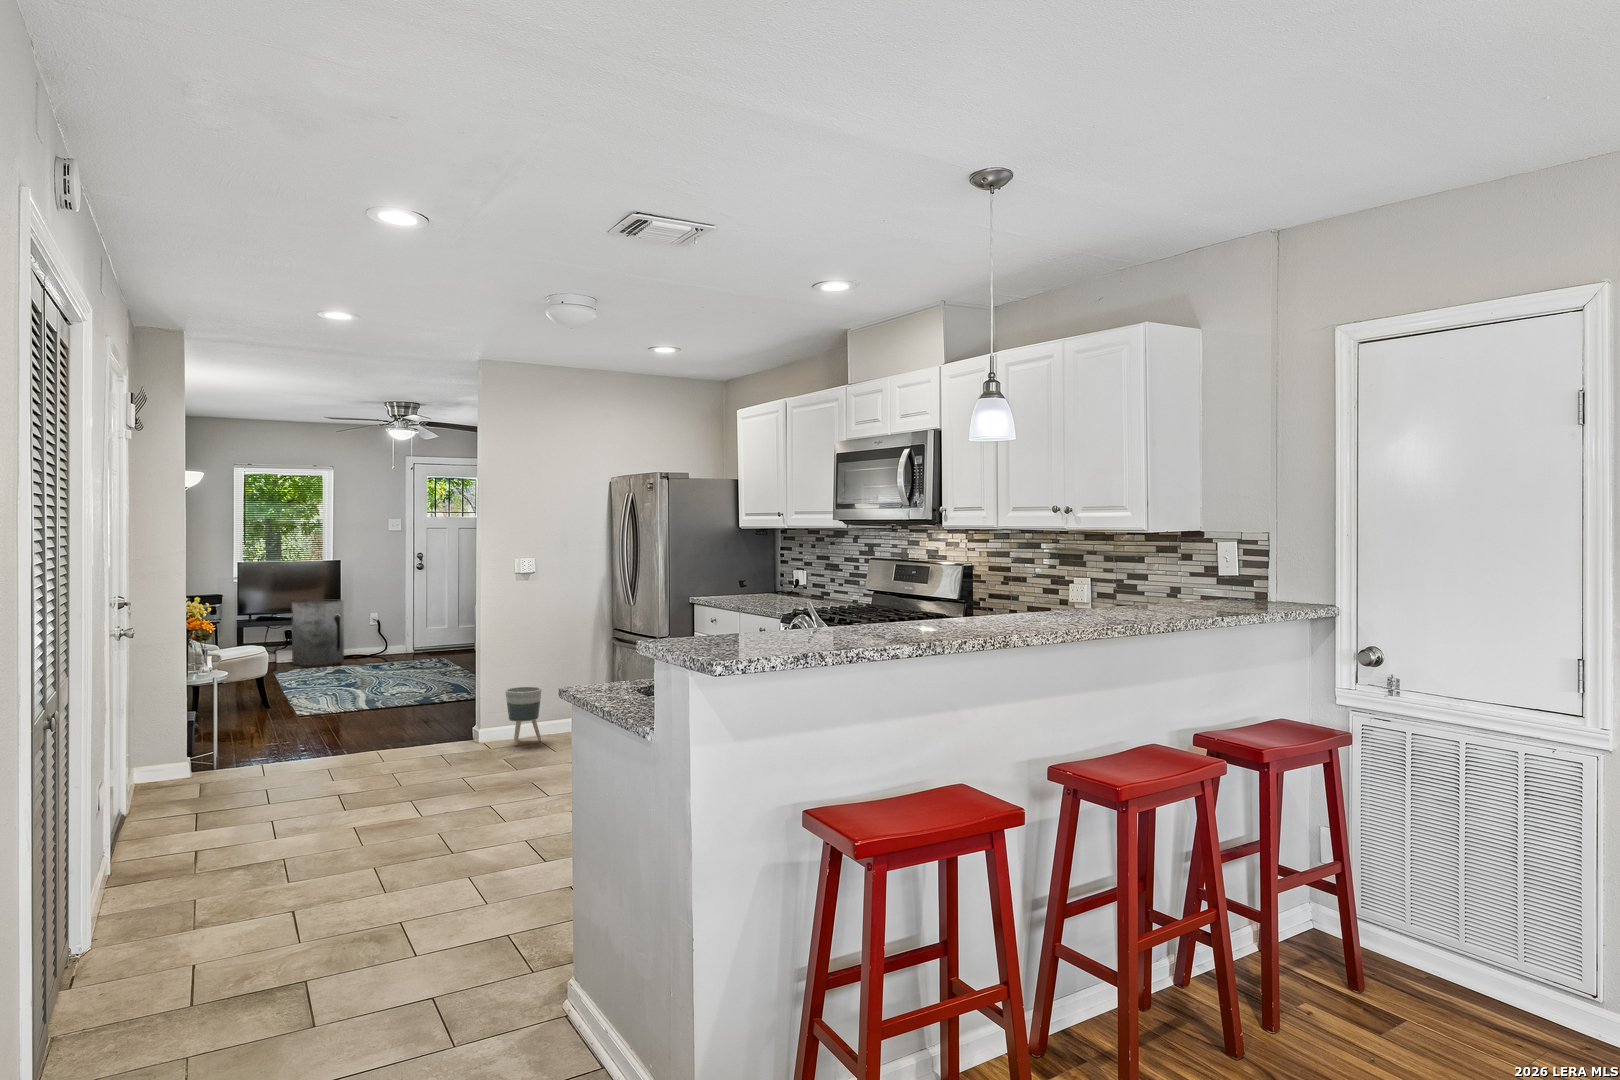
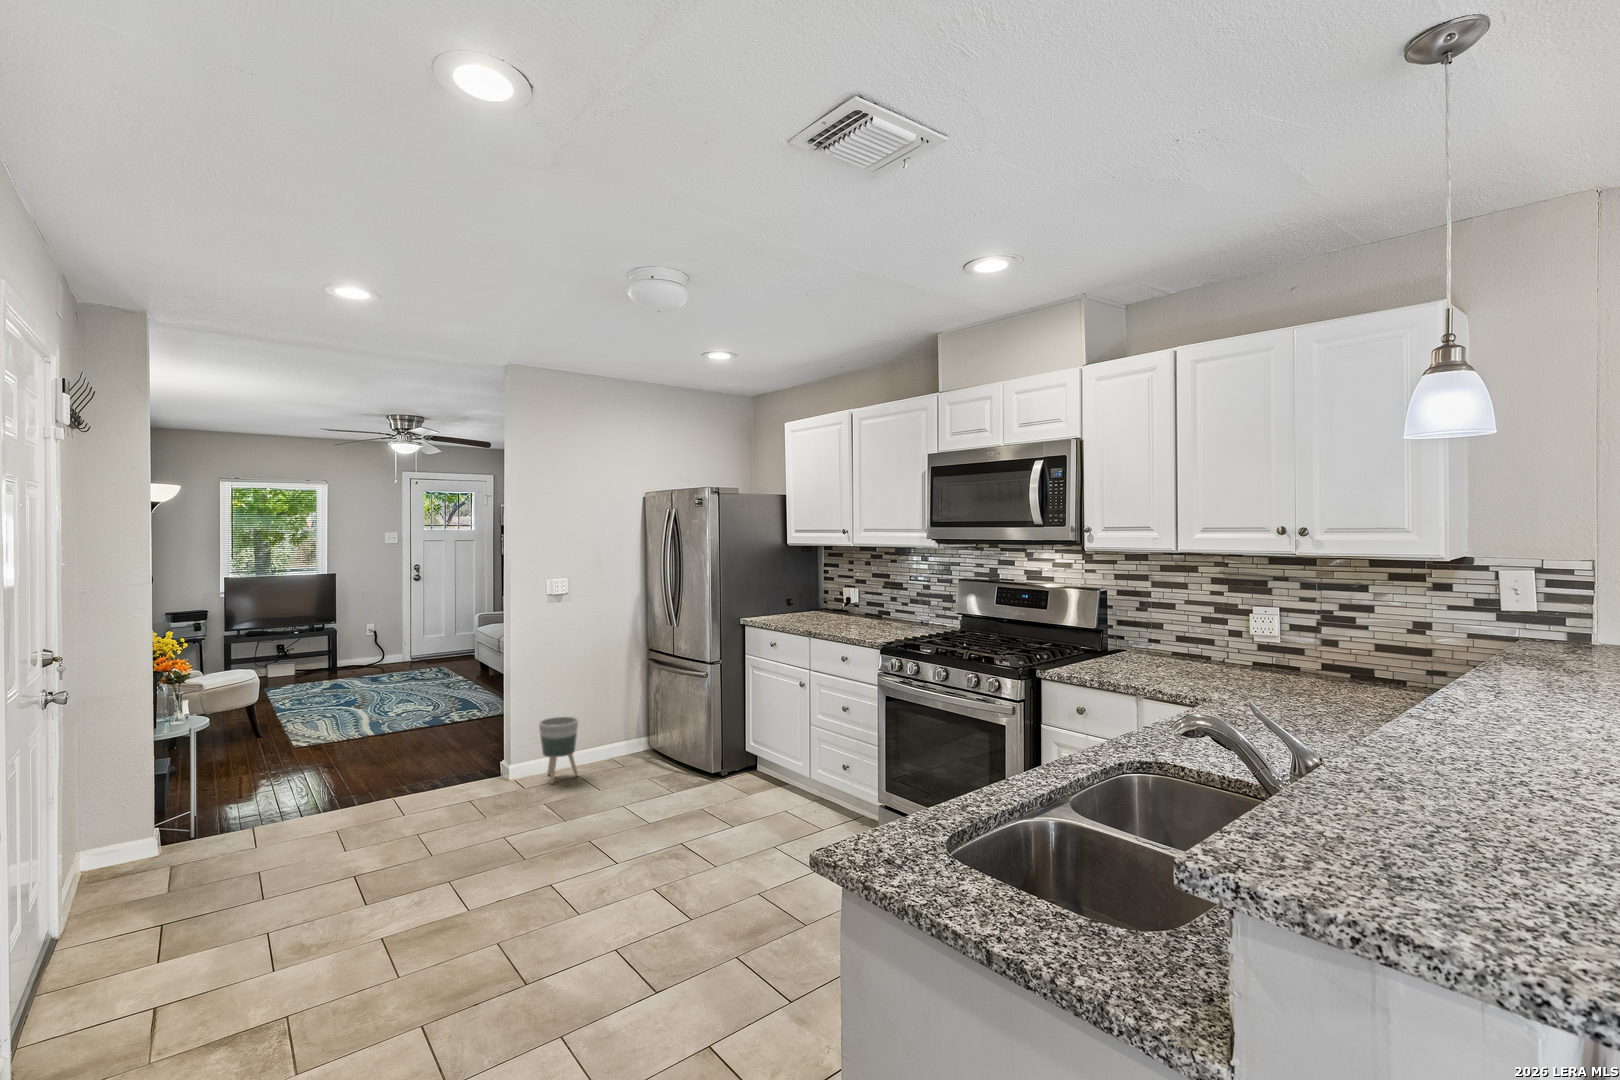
trash can: present [292,600,344,666] -> none [284,612,340,681]

